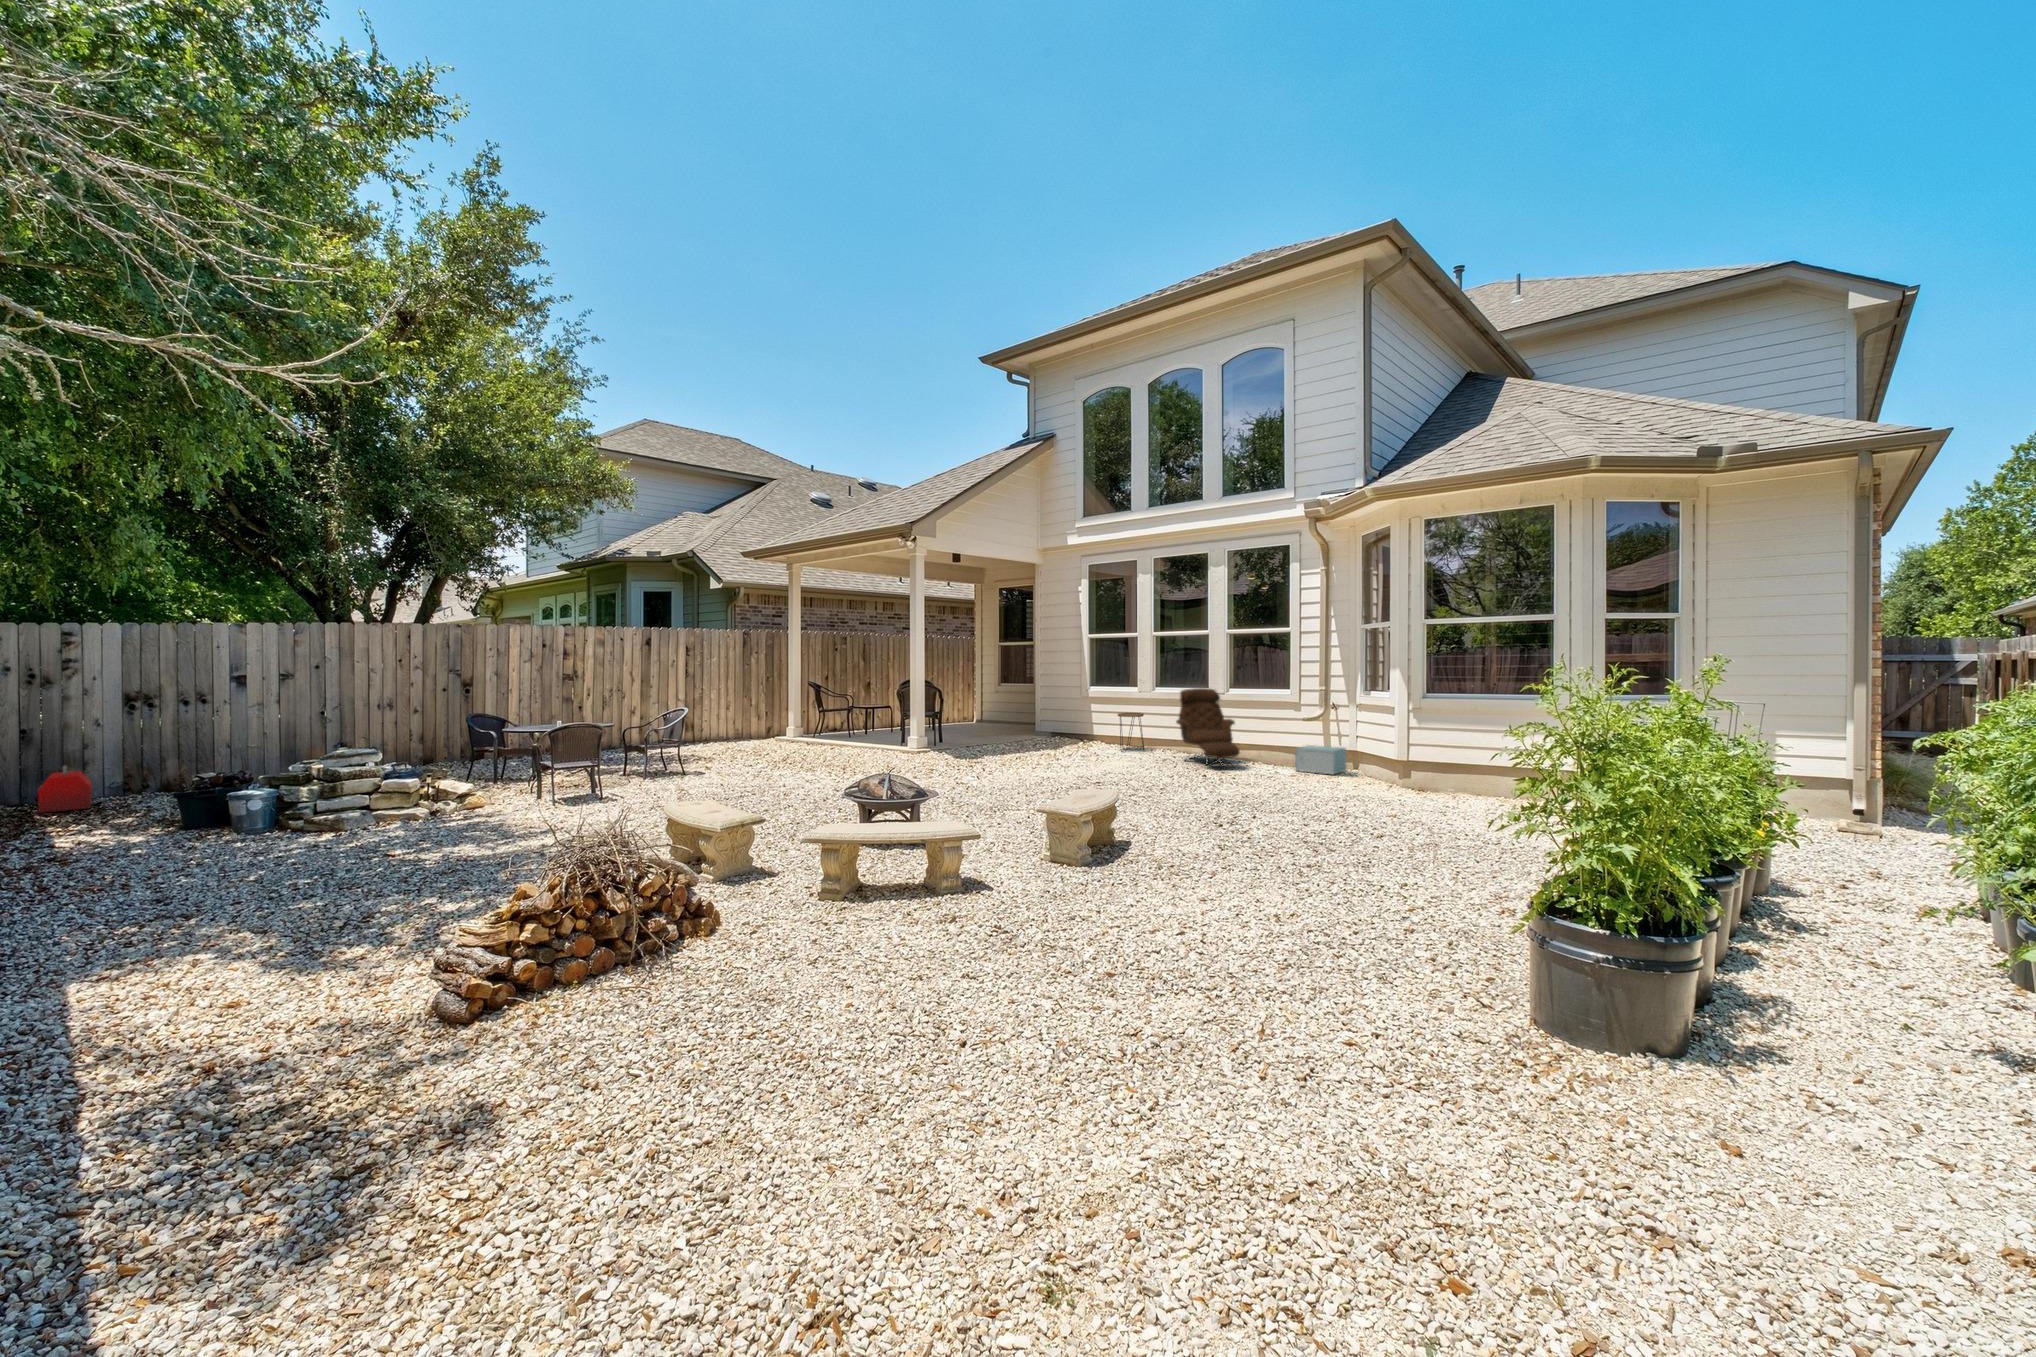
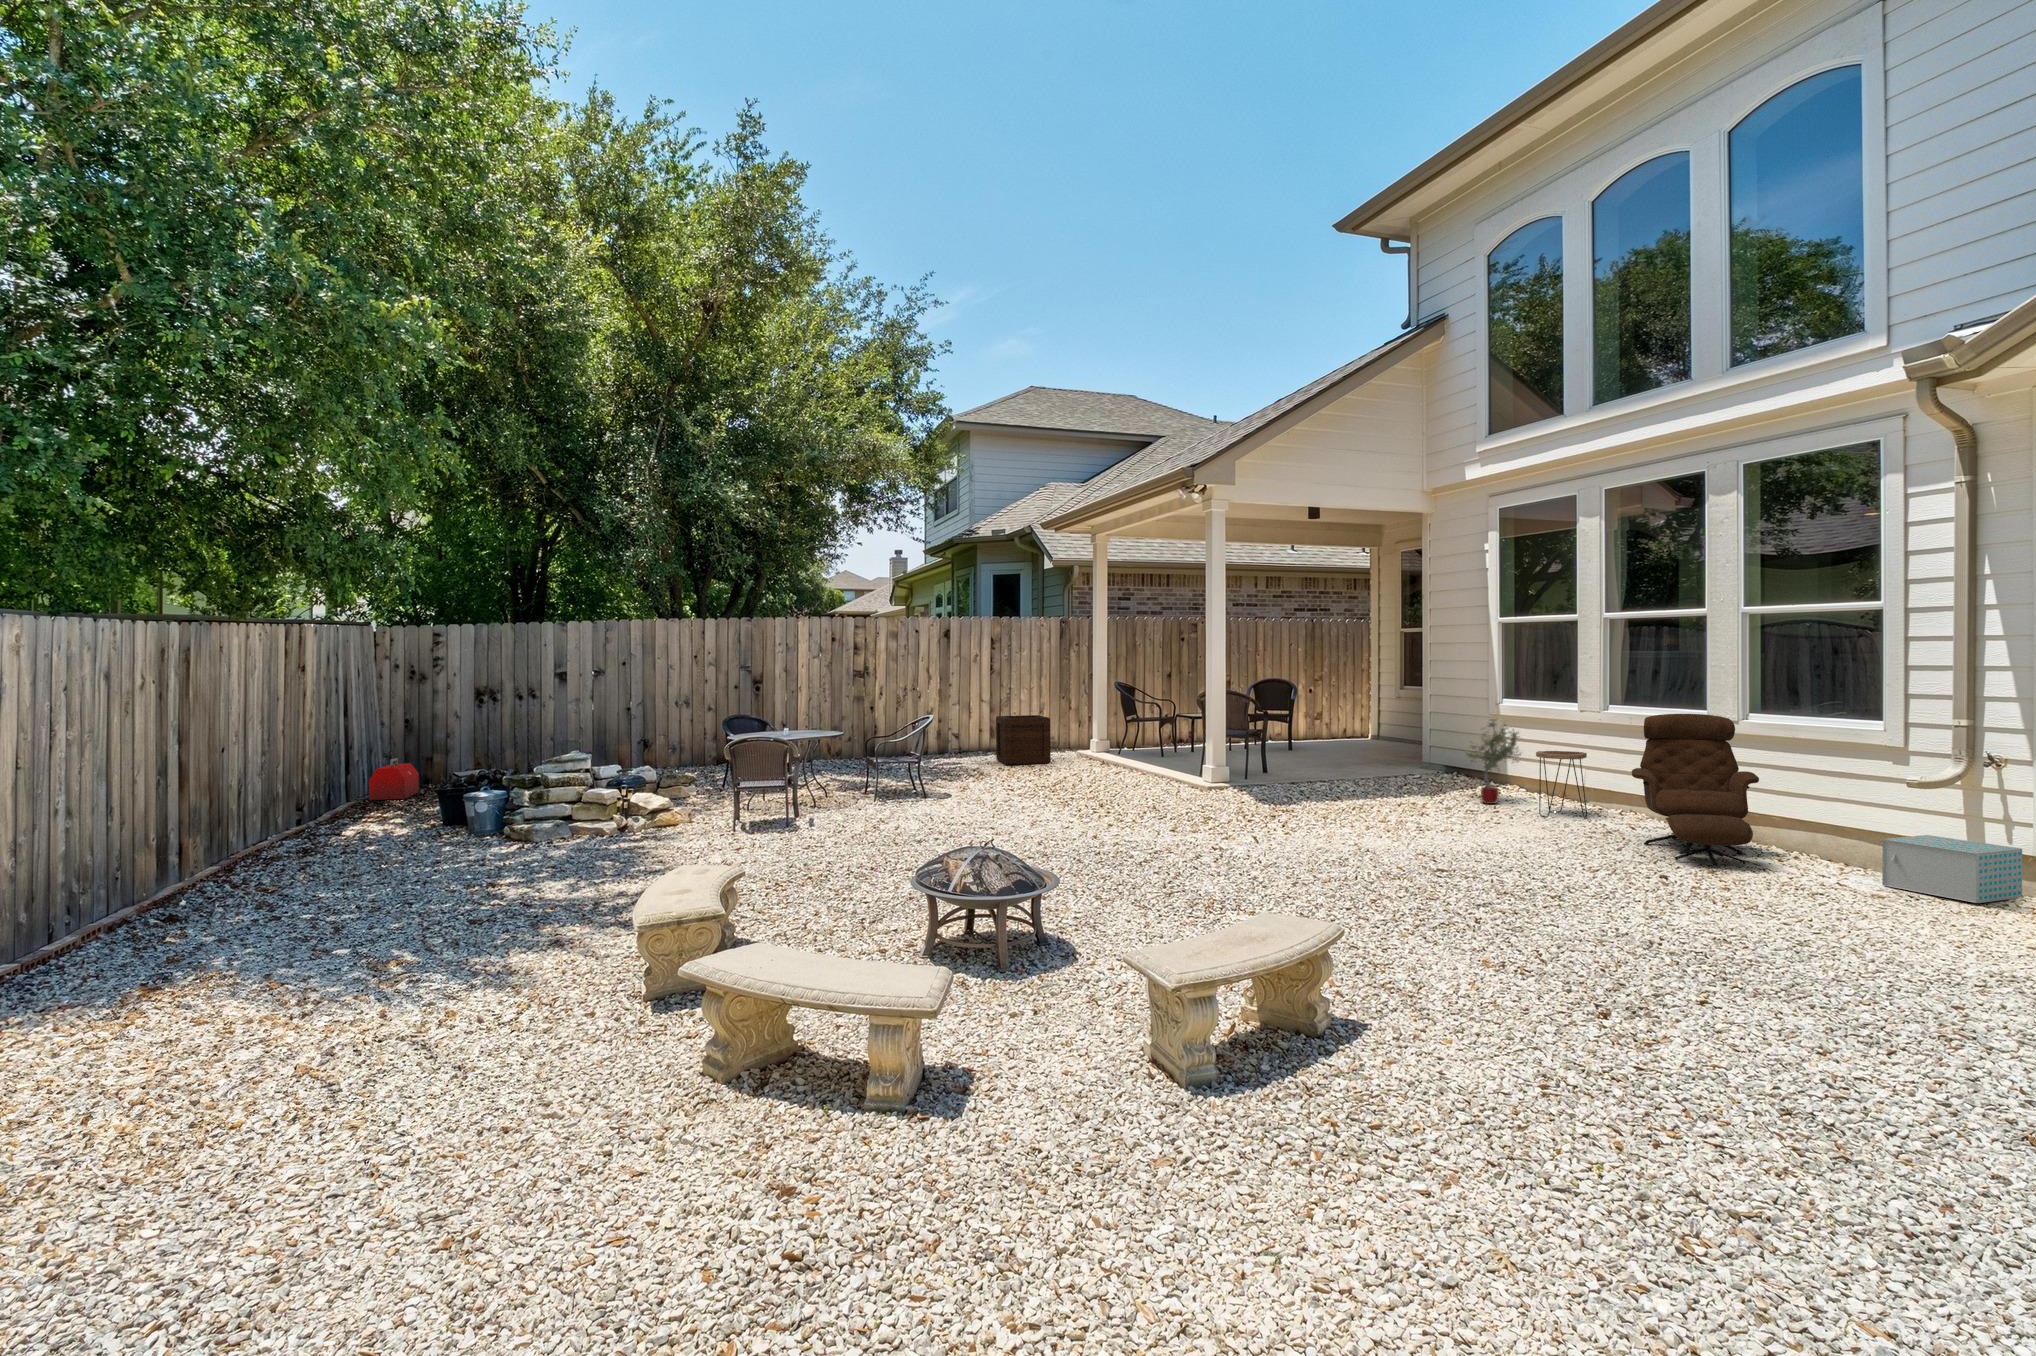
potted tree: none [1070,694,1107,747] -> present [1466,719,1521,804]
wooden crate: none [709,702,760,742] -> present [996,715,1051,765]

